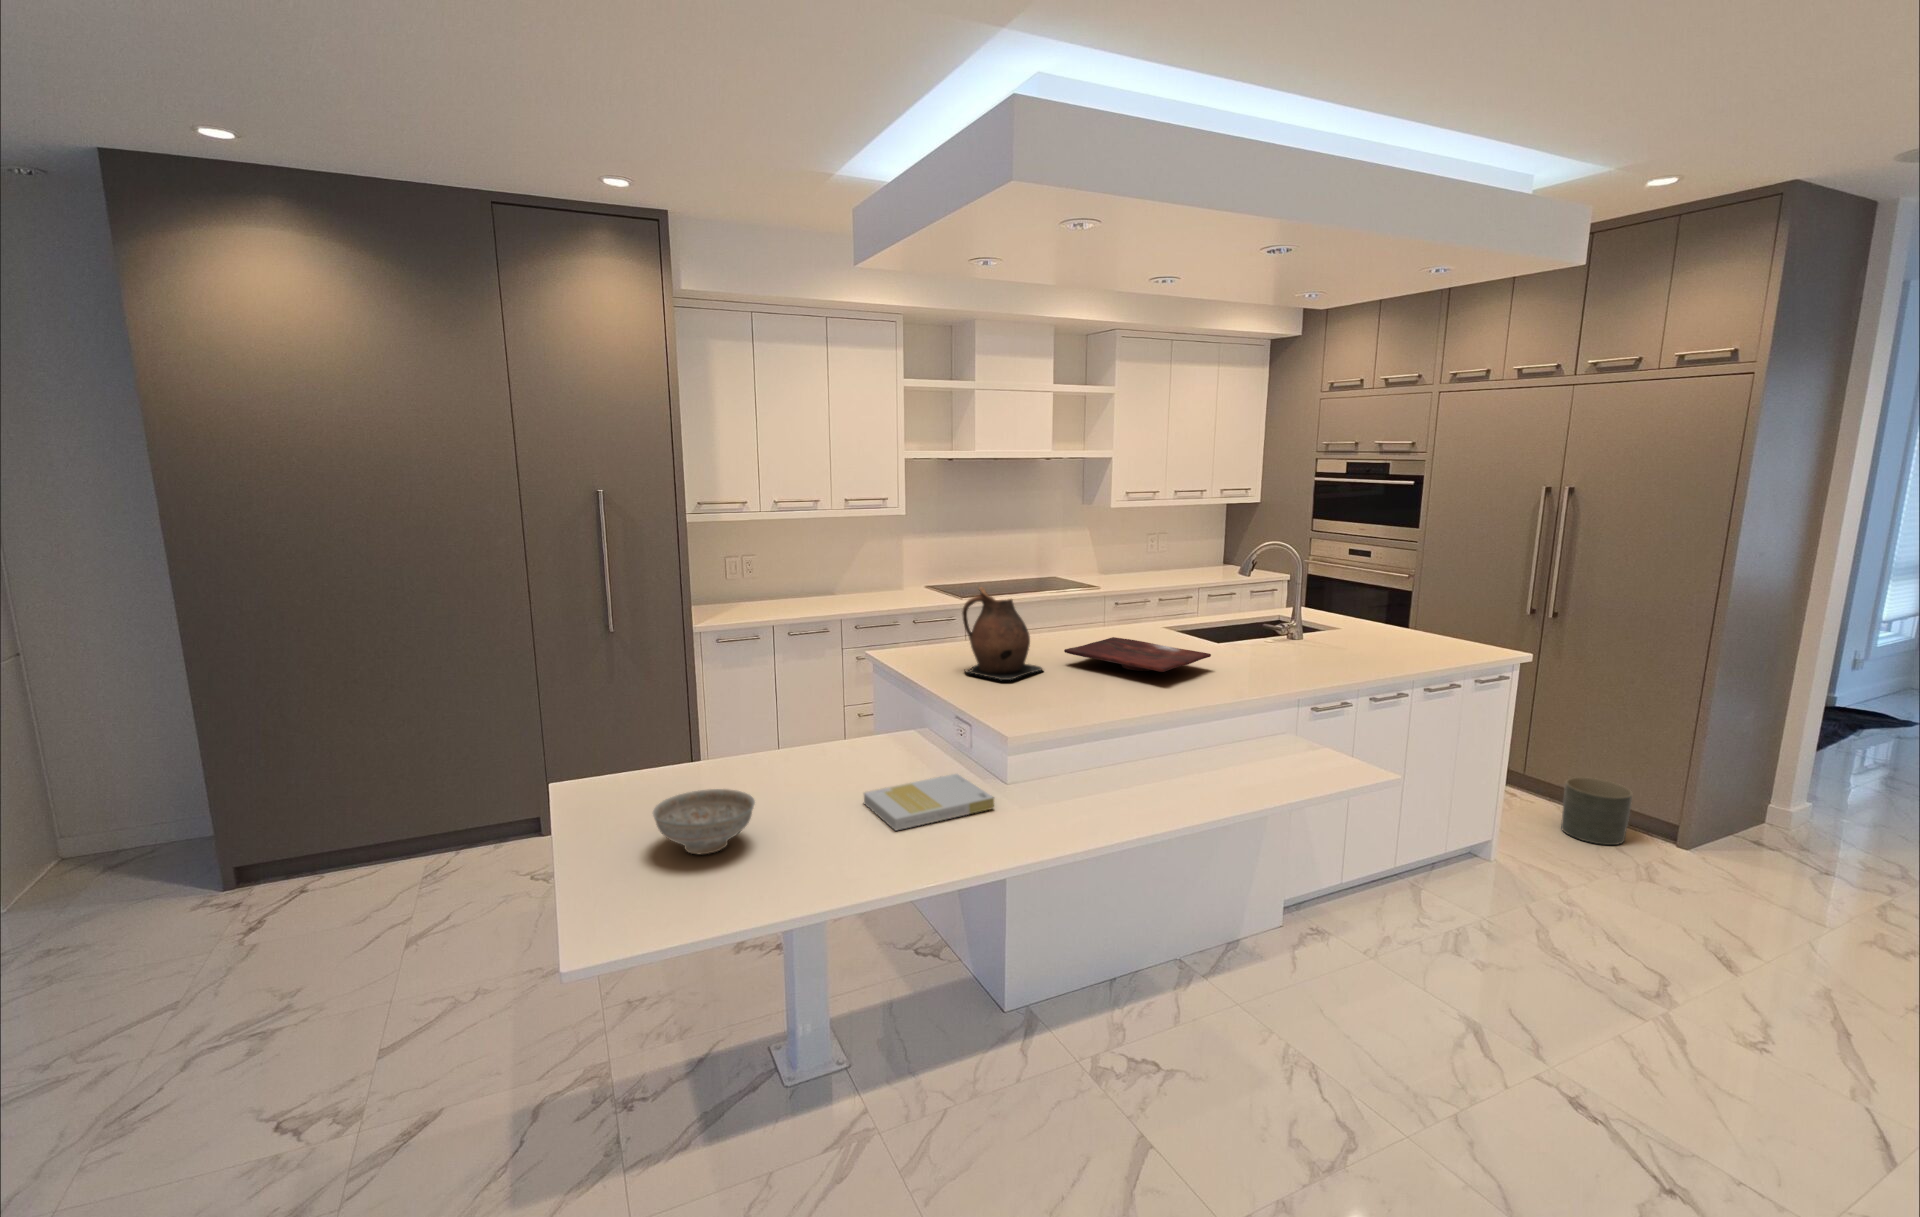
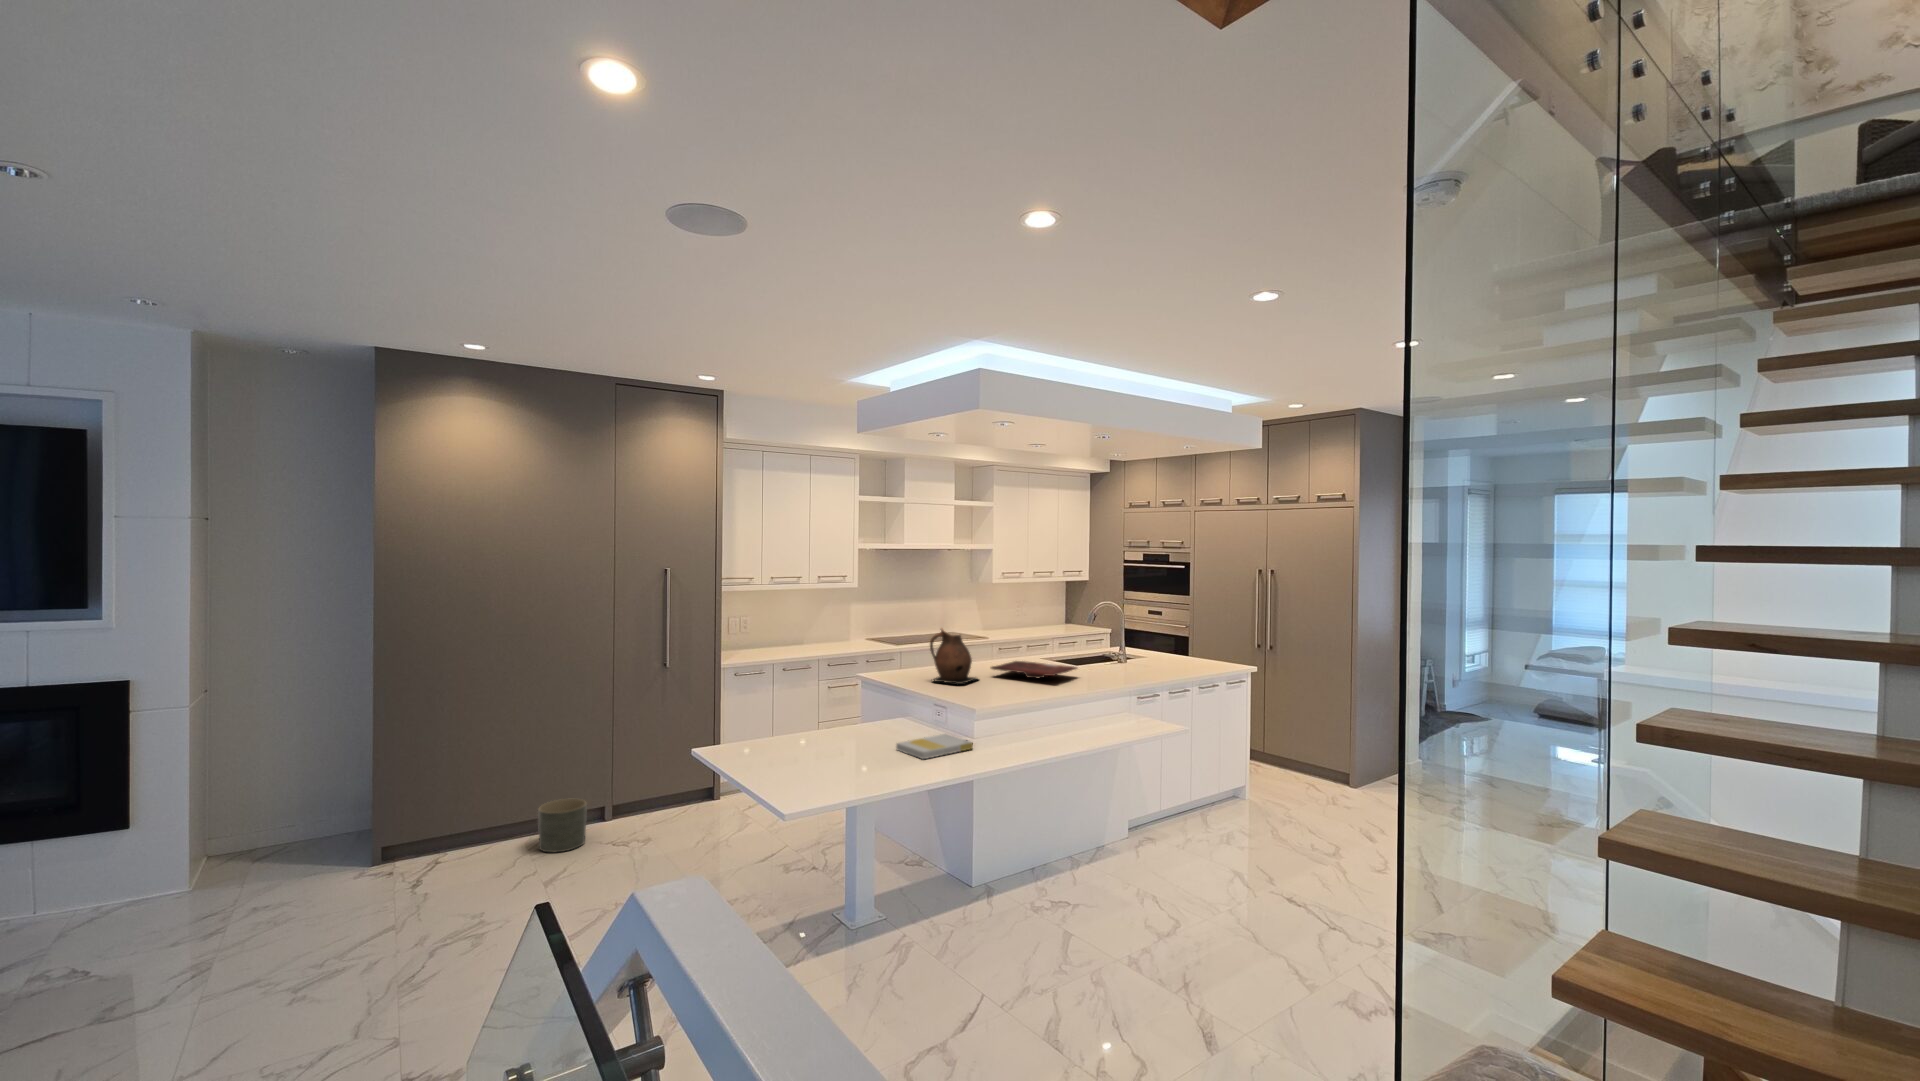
planter: present [1561,777,1632,845] -> present [538,799,587,852]
decorative bowl: present [653,789,755,854] -> none [792,739,849,772]

